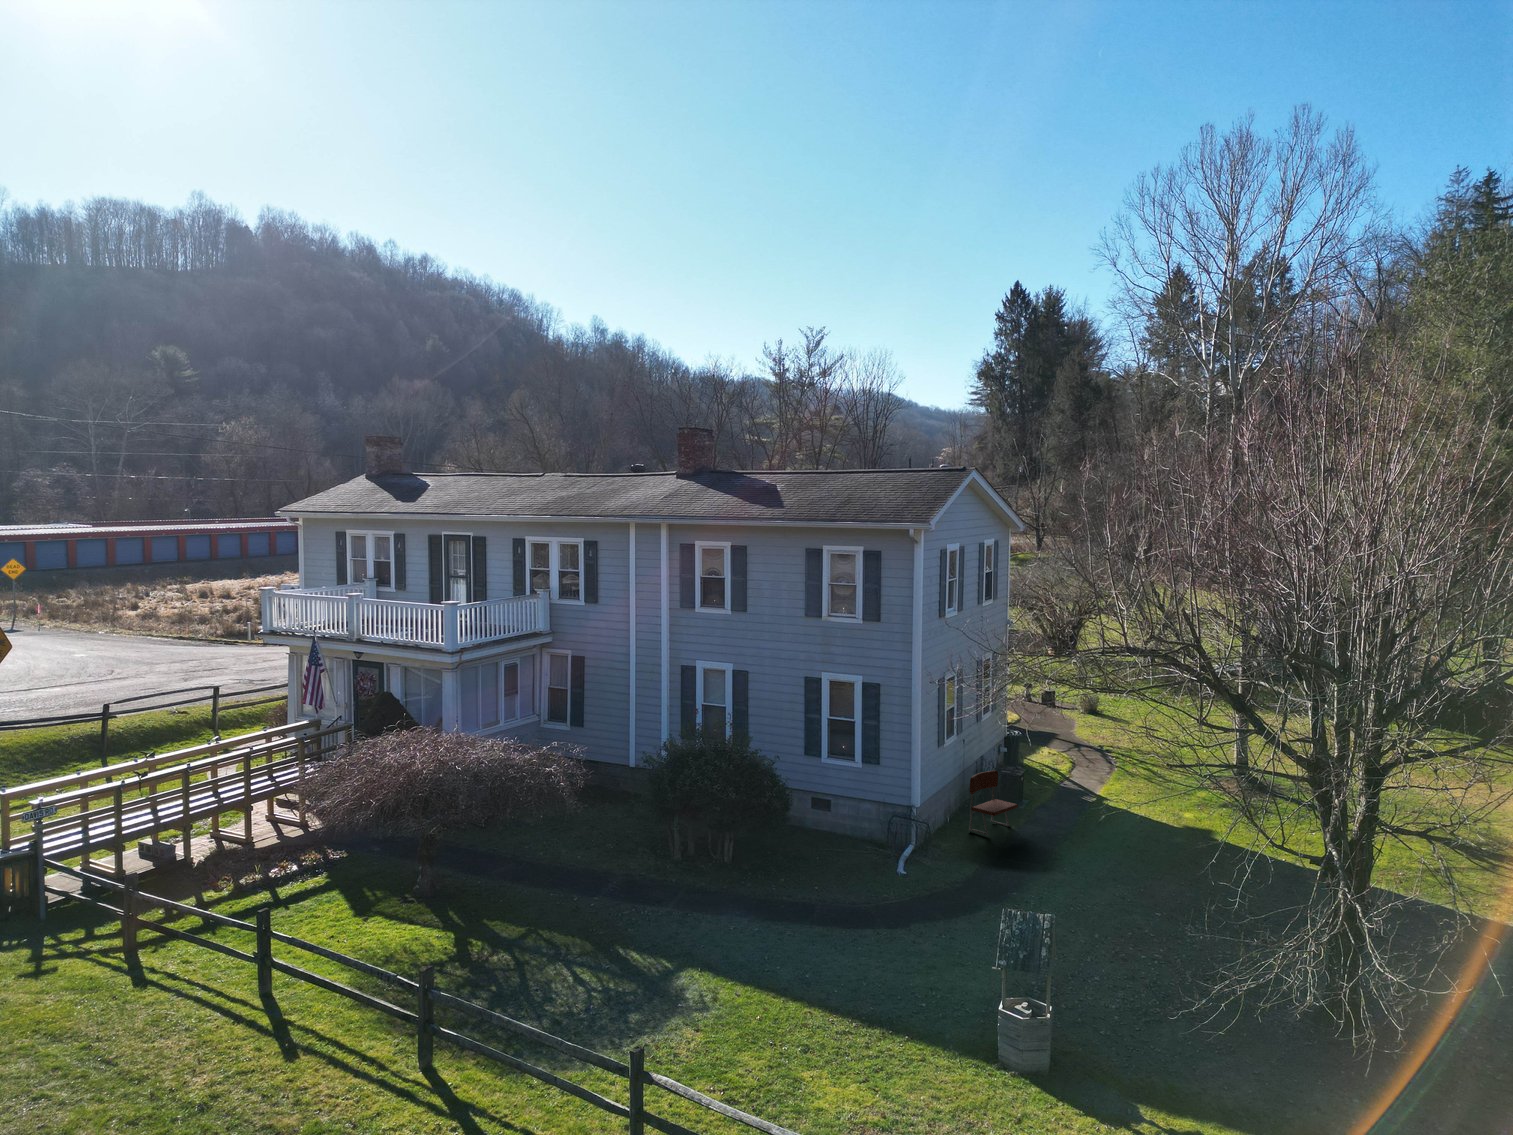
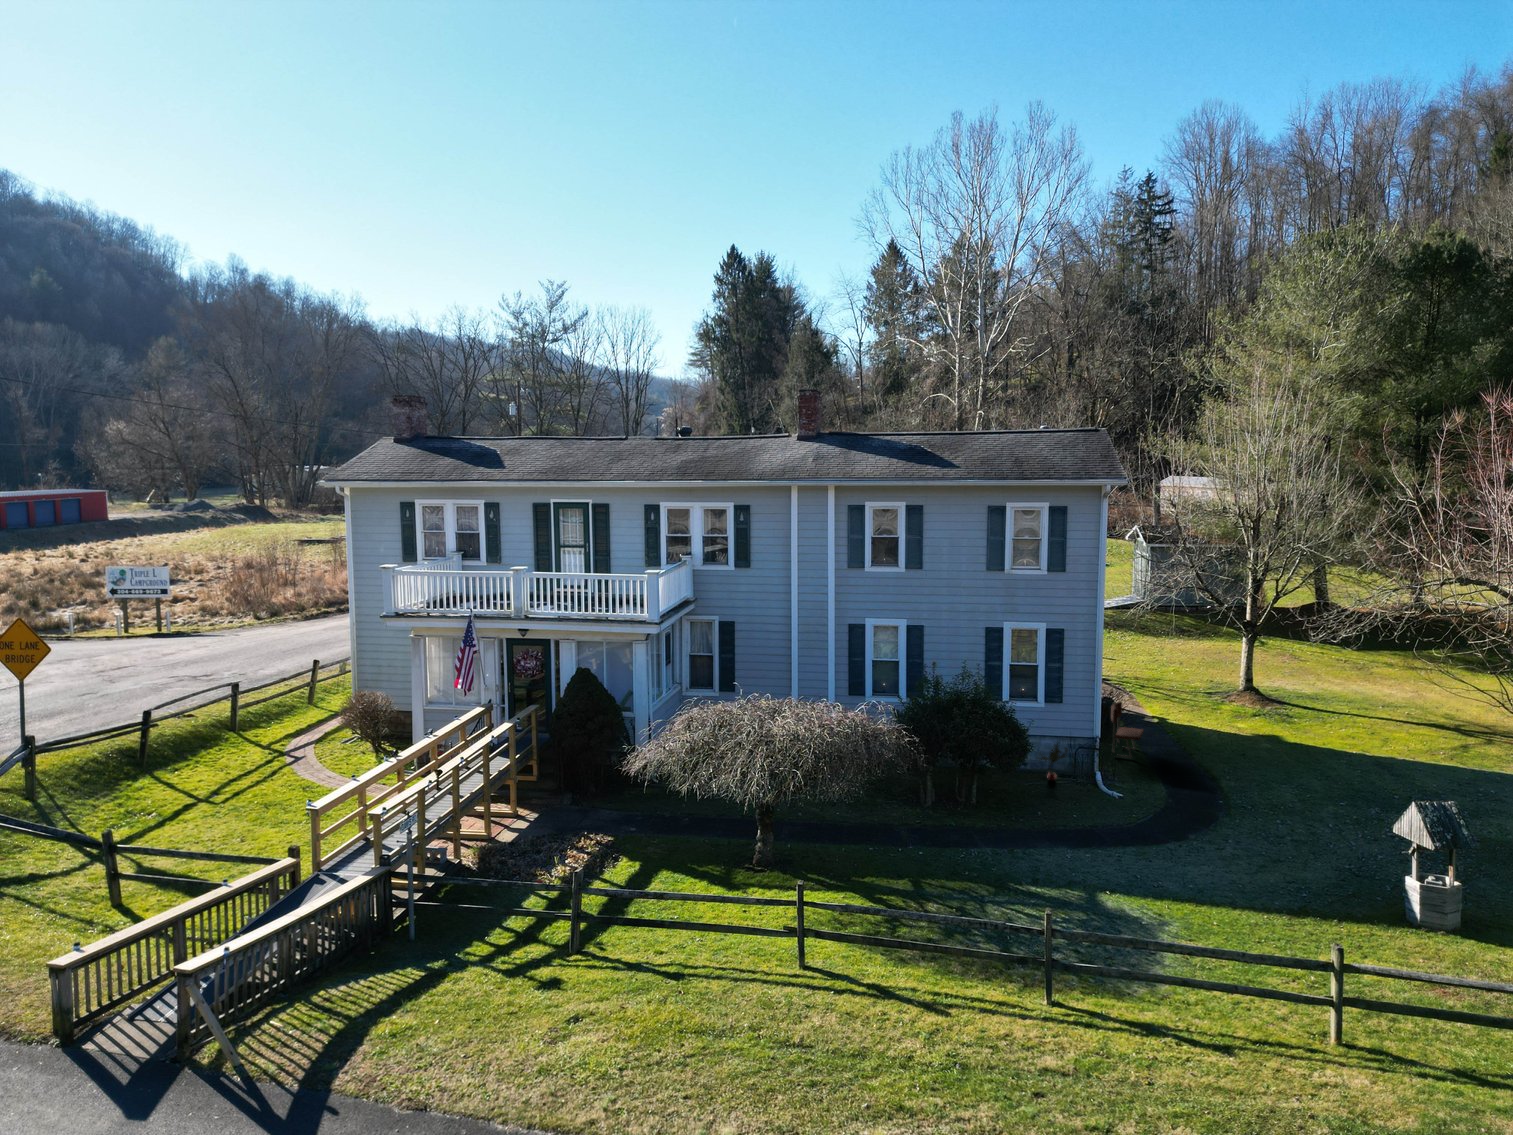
potted tree: none [847,807,879,849] -> present [1040,744,1068,780]

